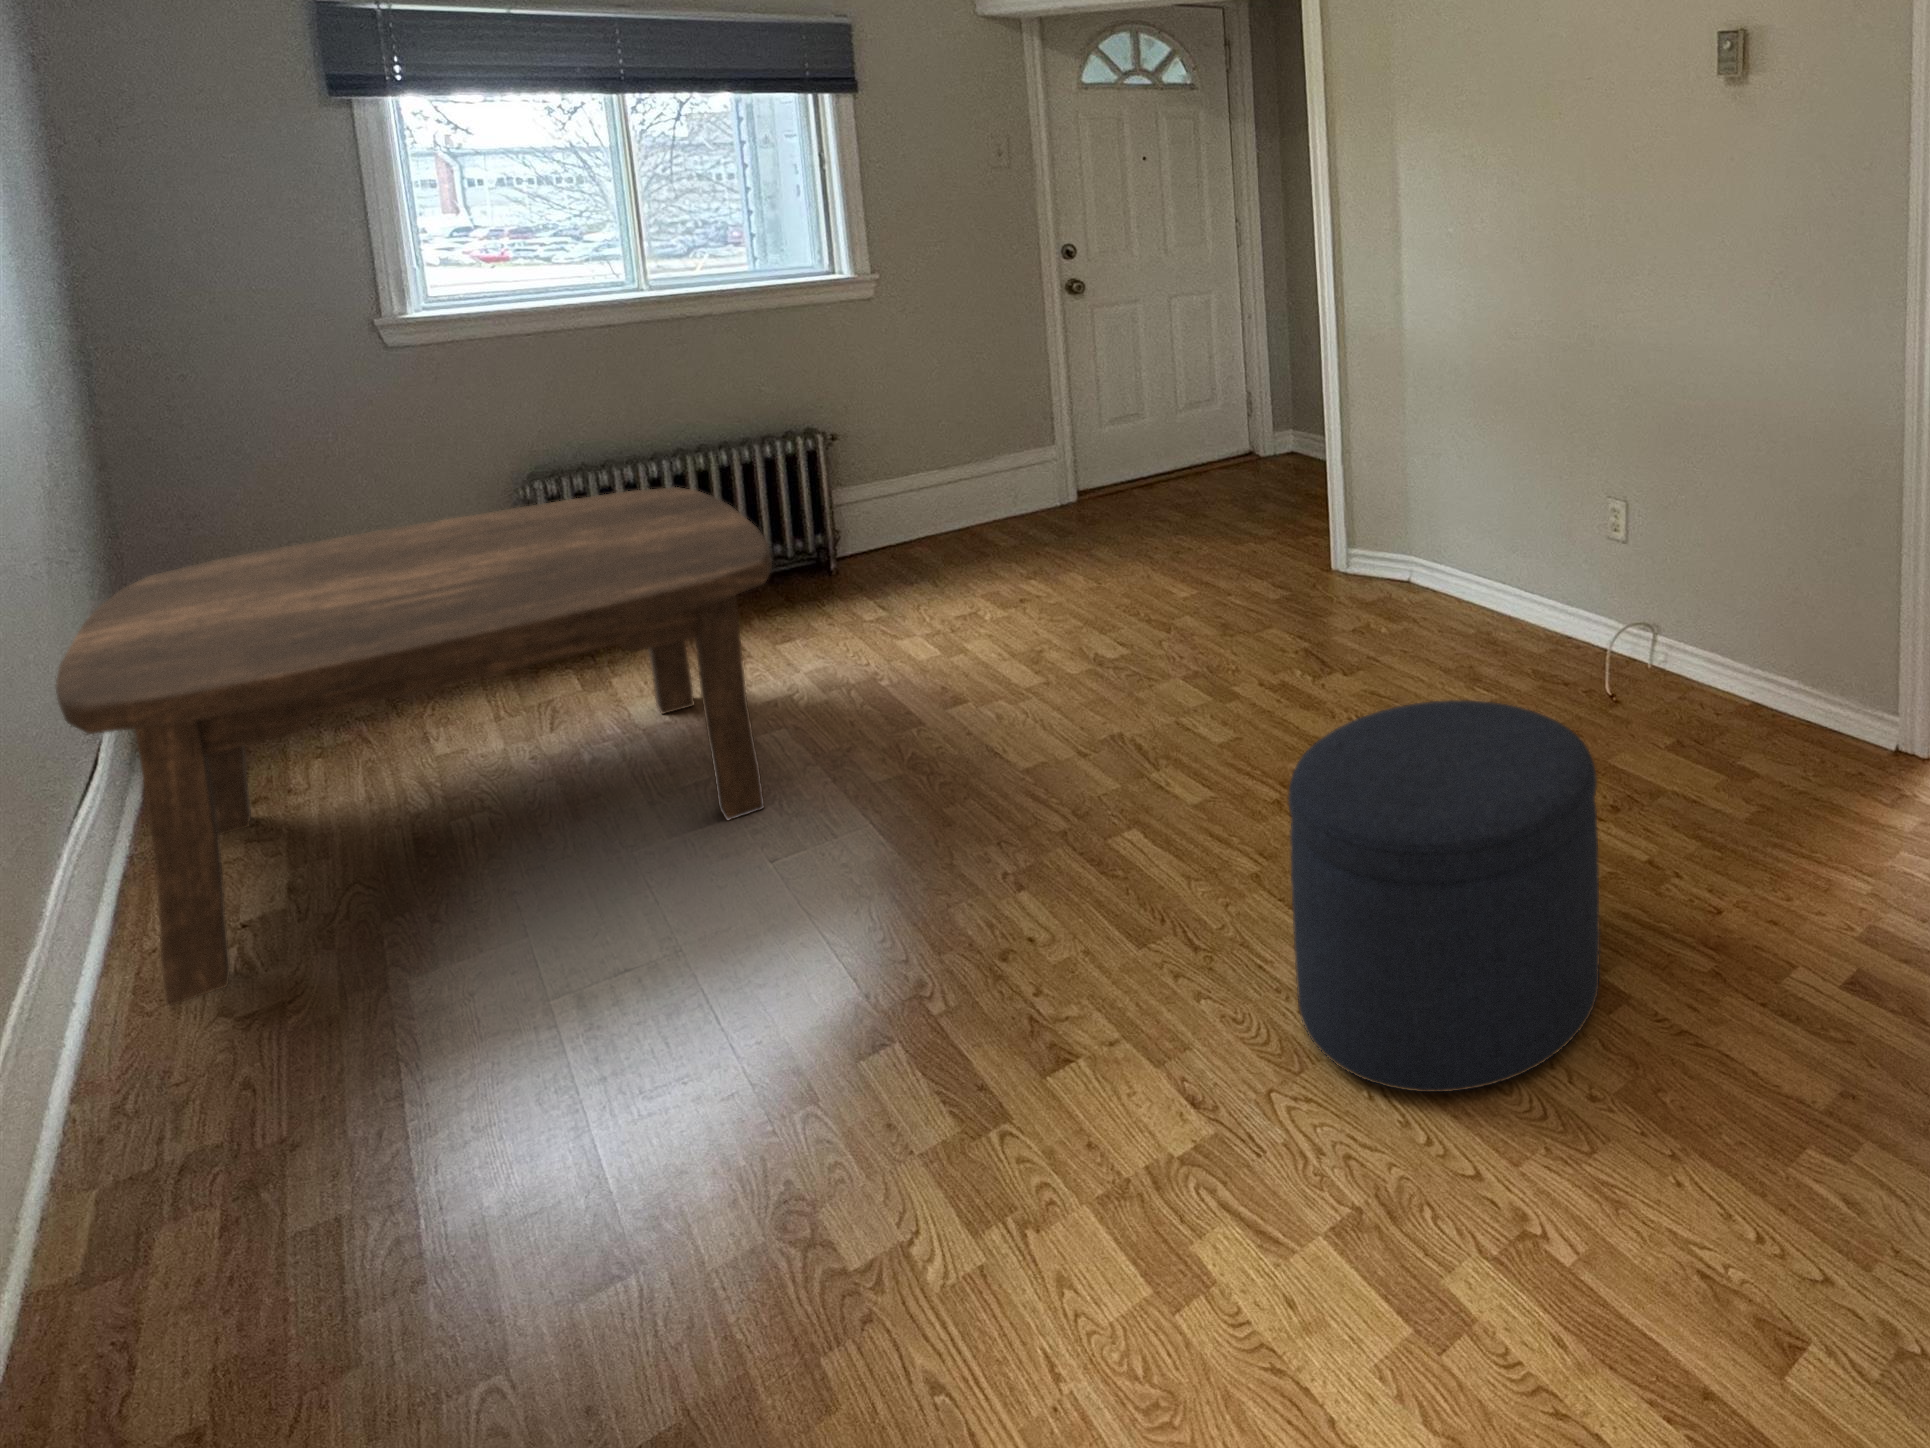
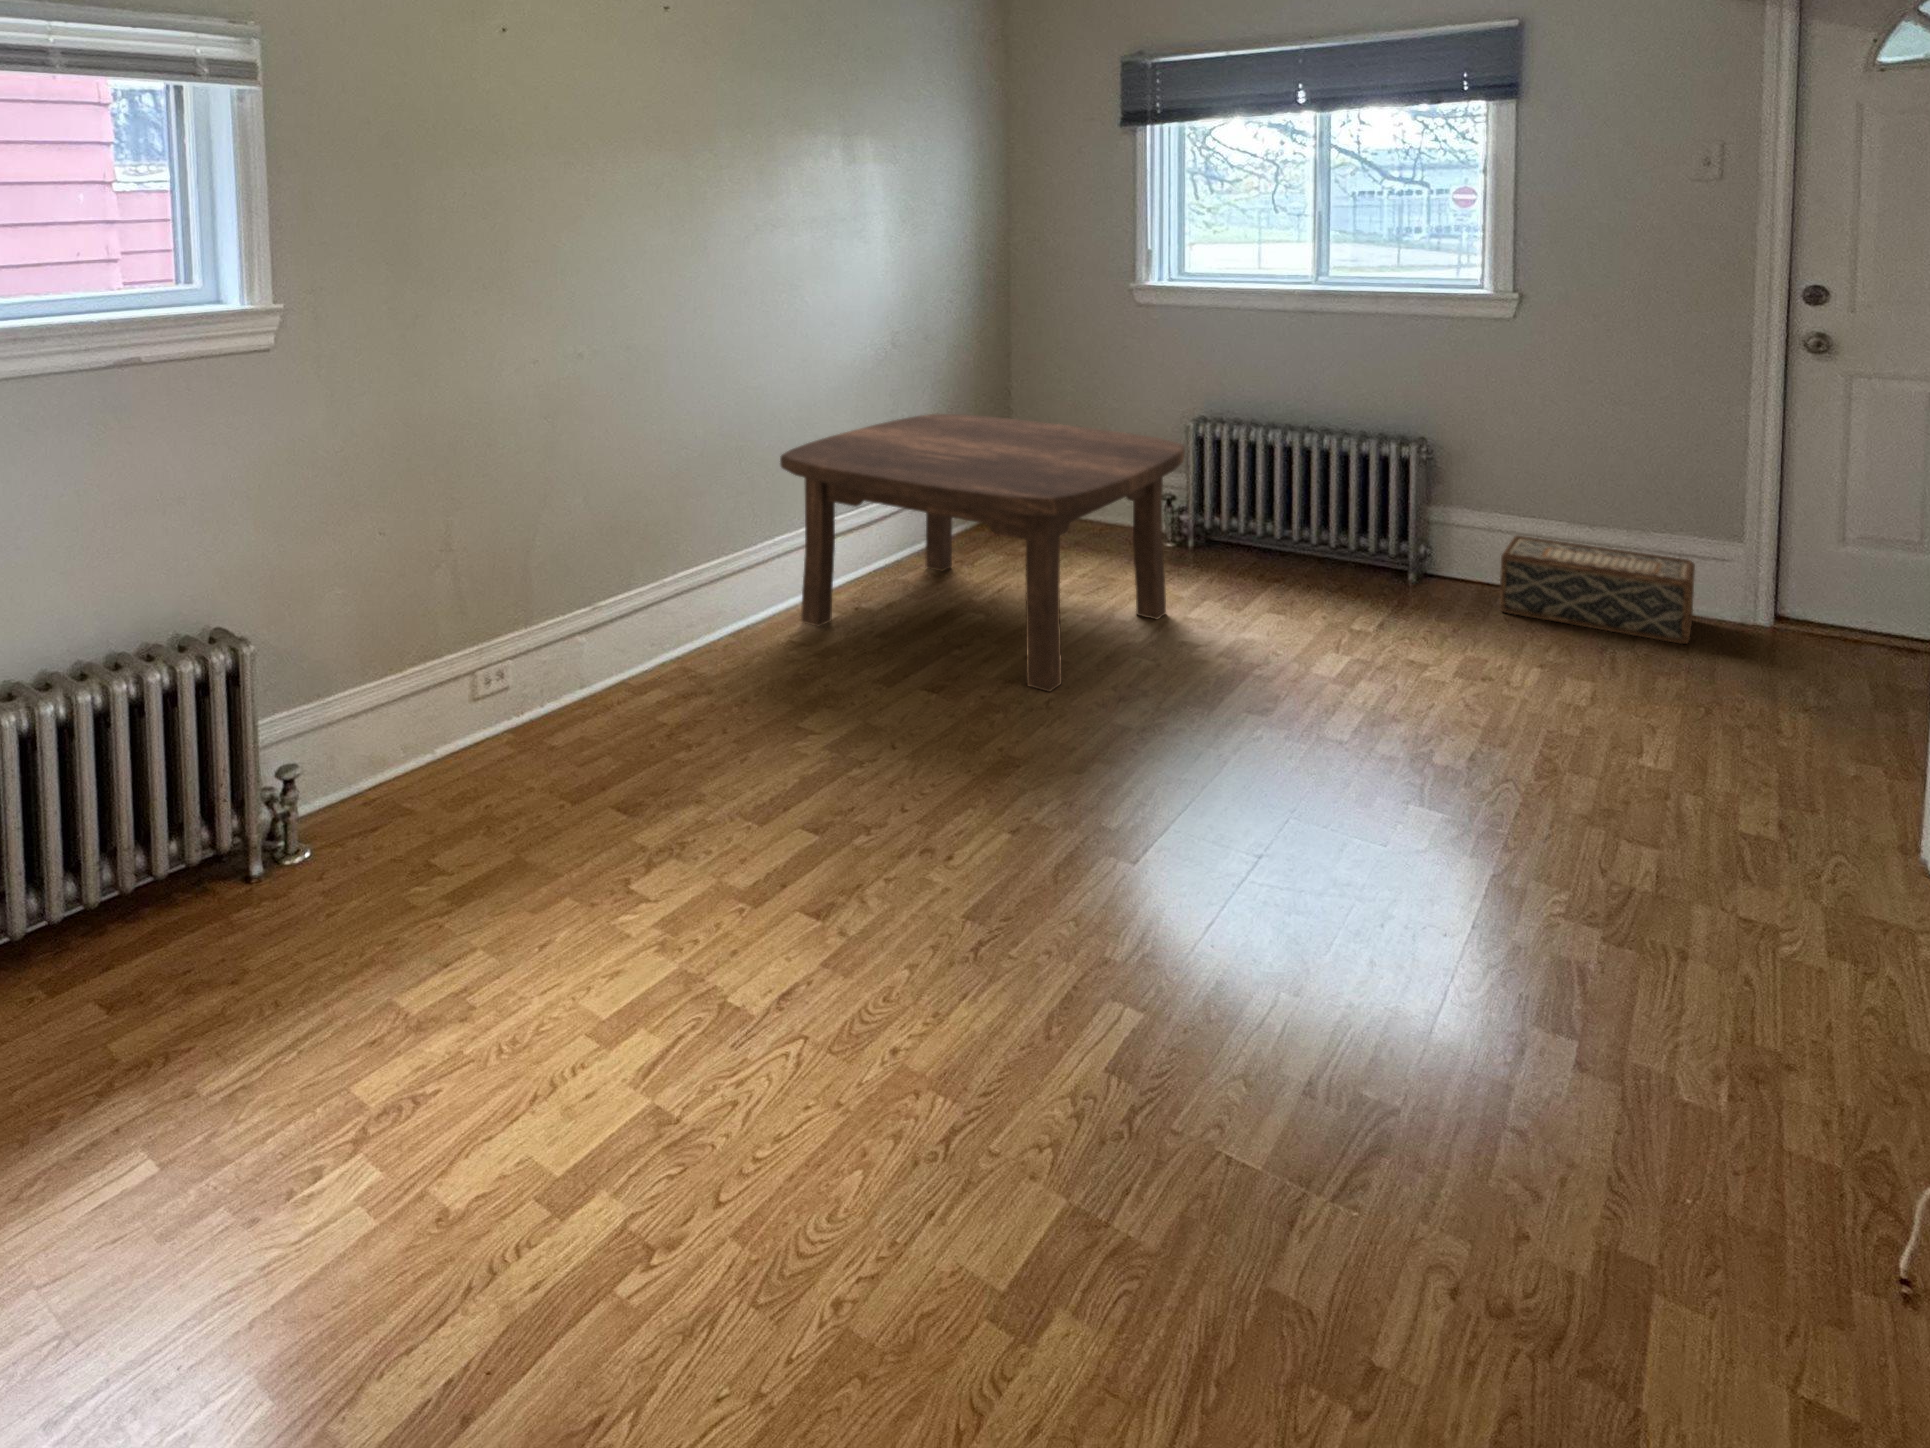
woven basket: none [899,471,1062,563] -> present [1499,536,1695,644]
ottoman: present [1288,700,1600,1092] -> none [798,798,1157,1284]

